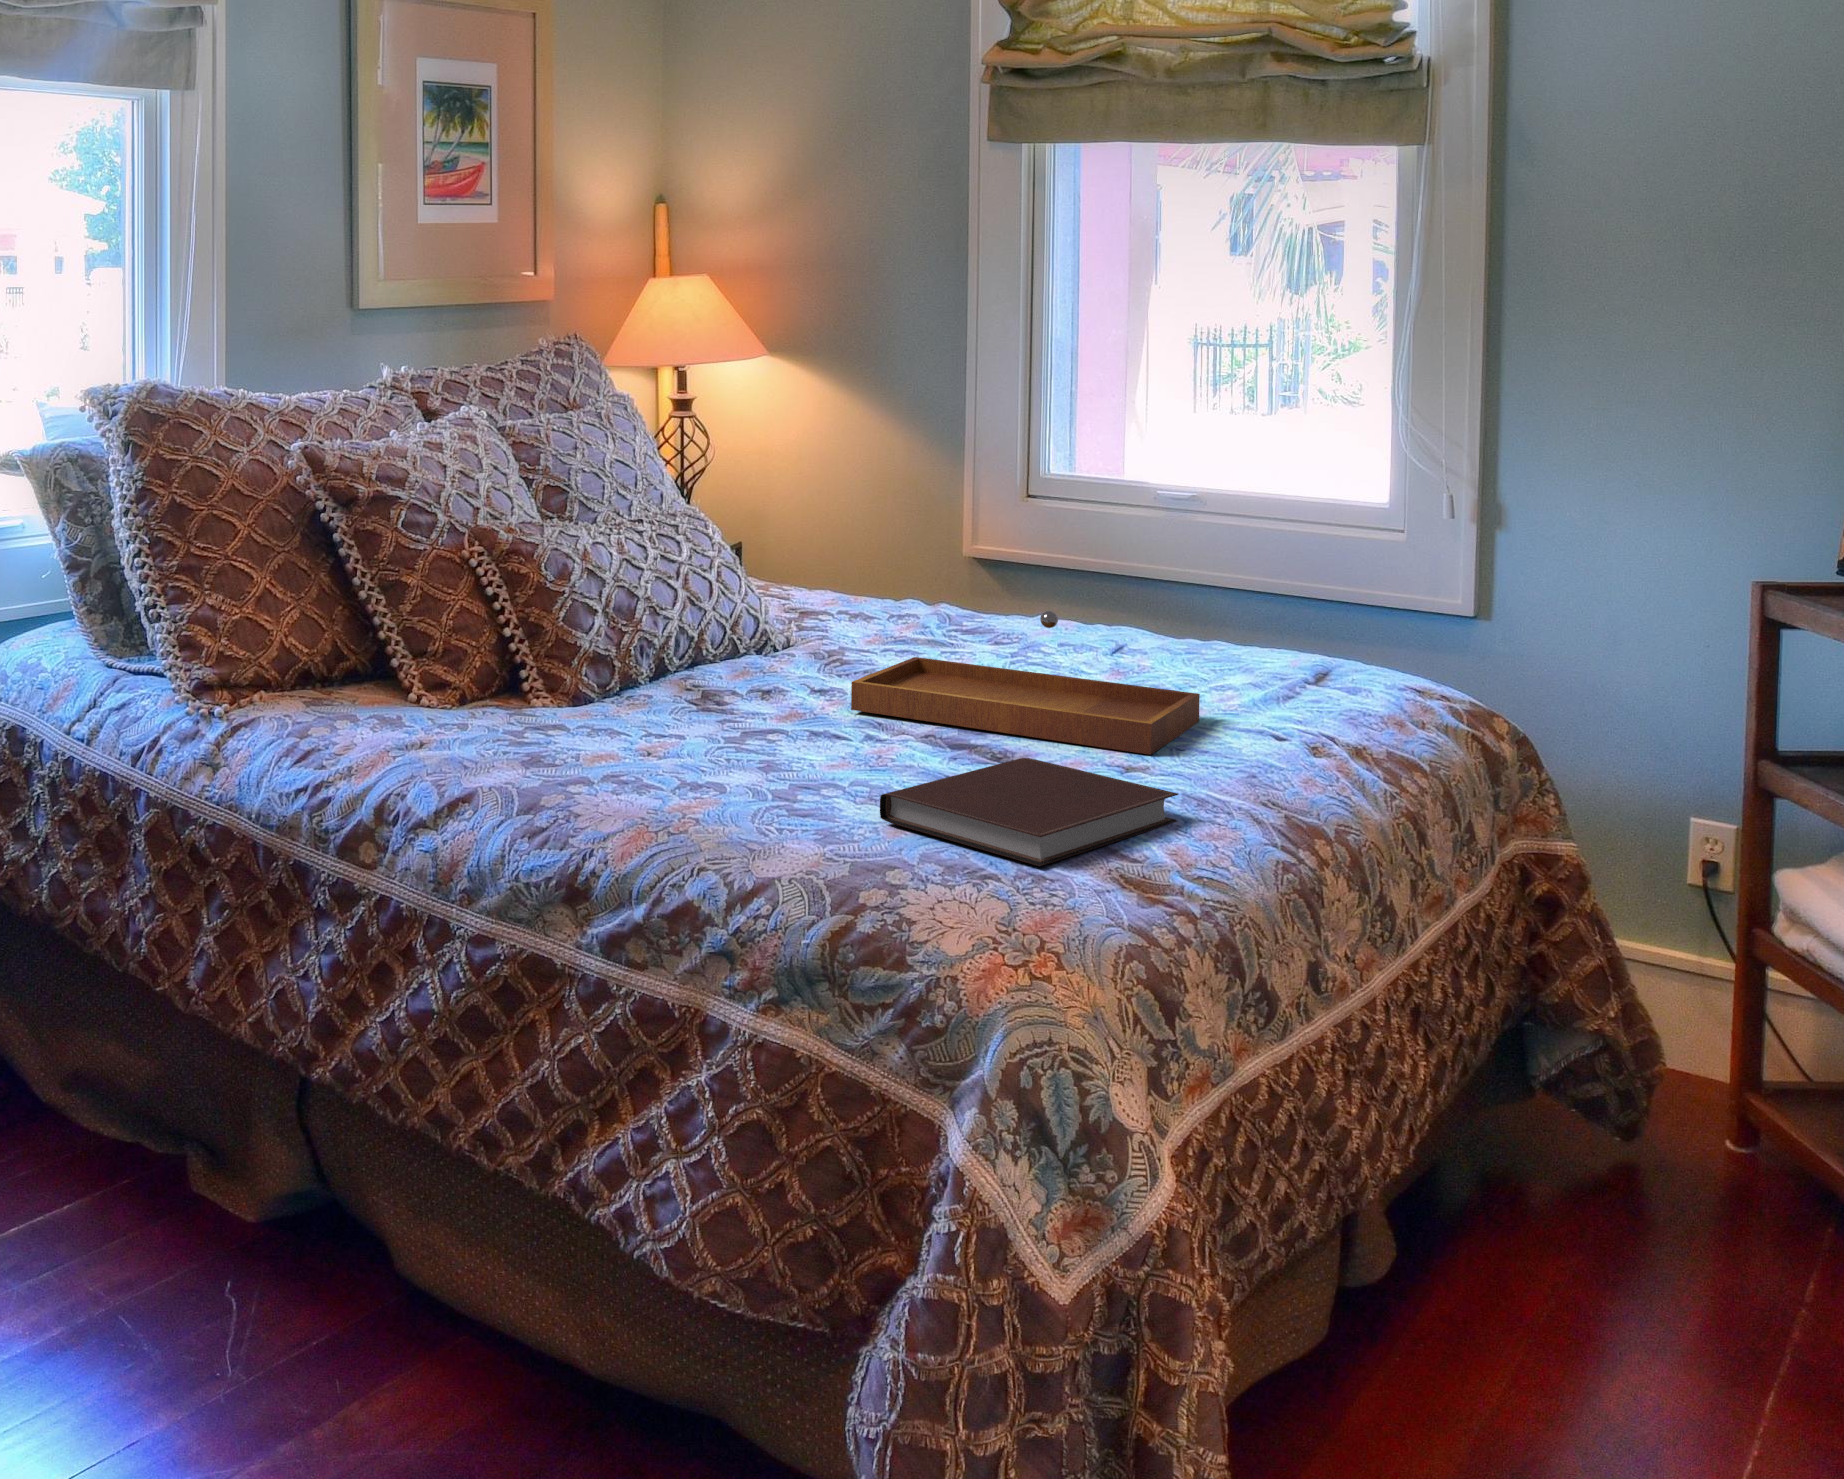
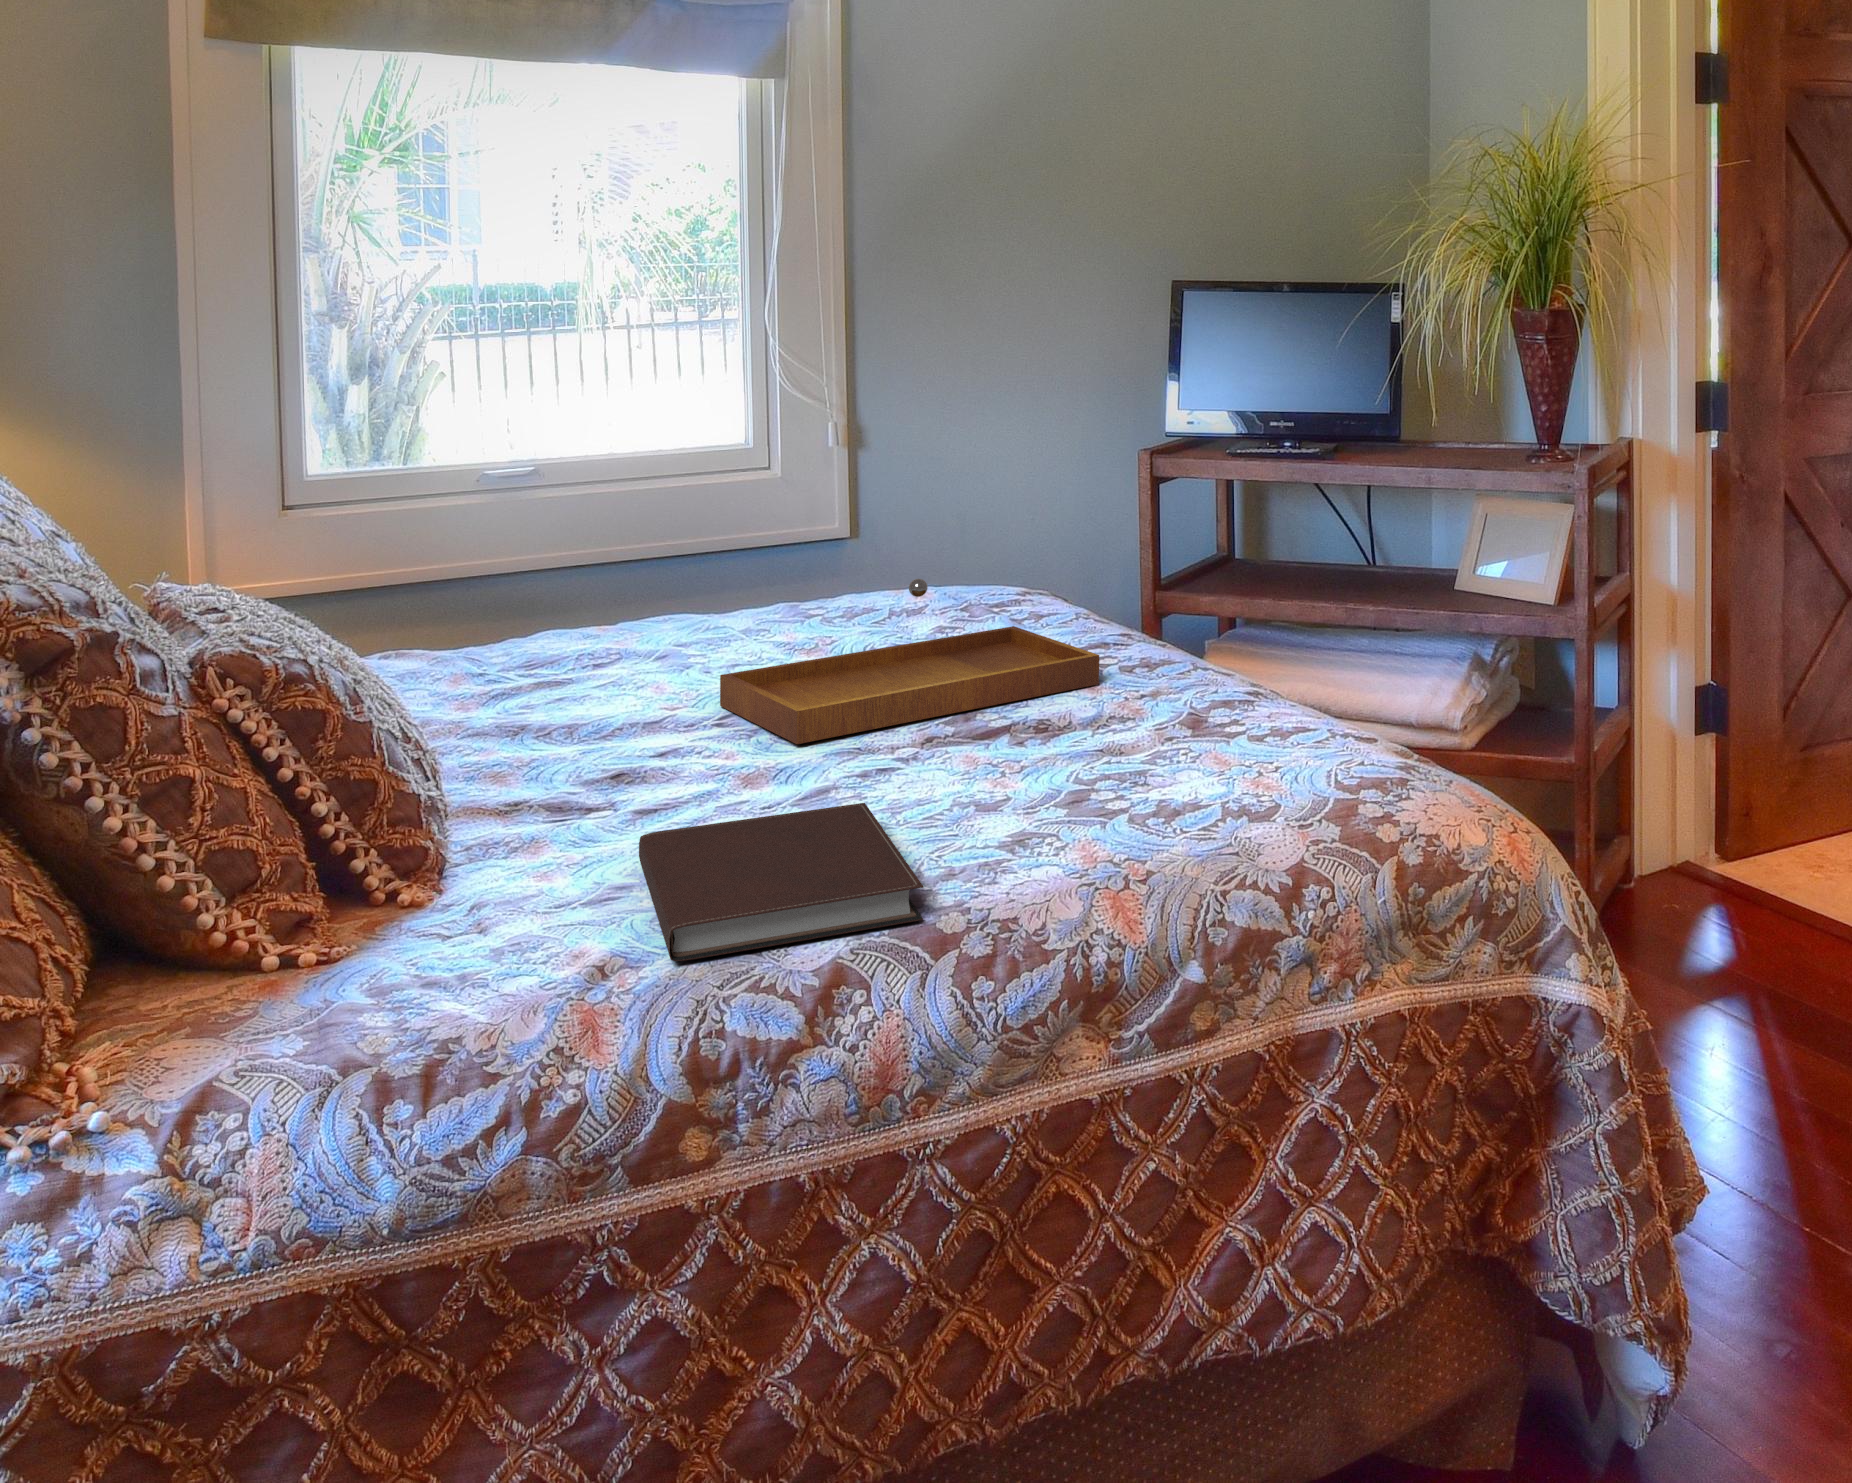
notebook: present [880,758,1178,866] -> present [639,803,923,961]

